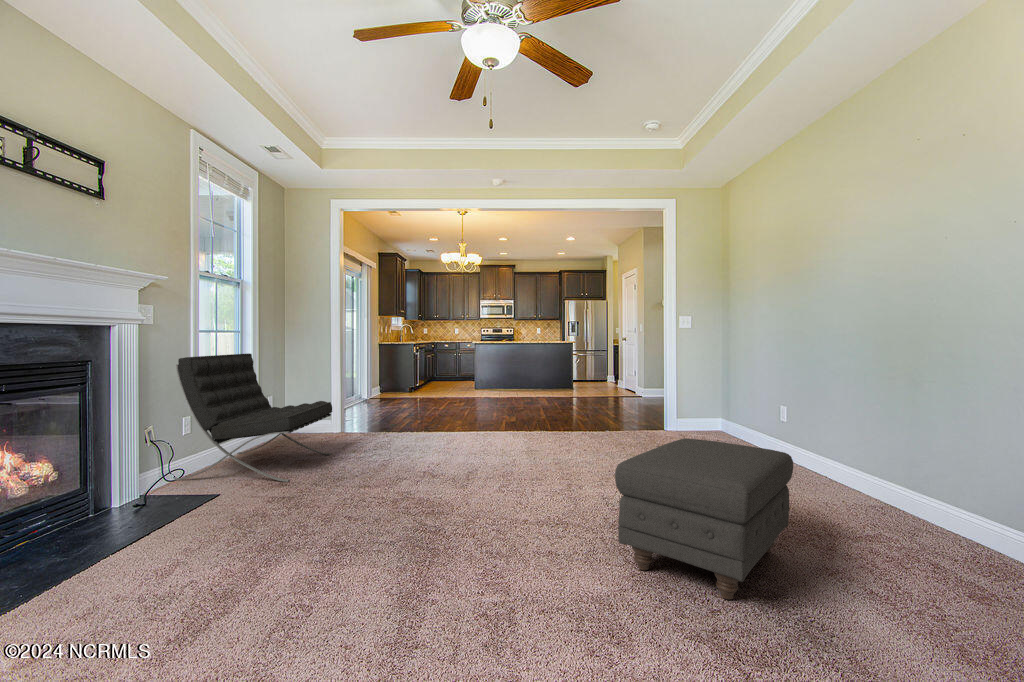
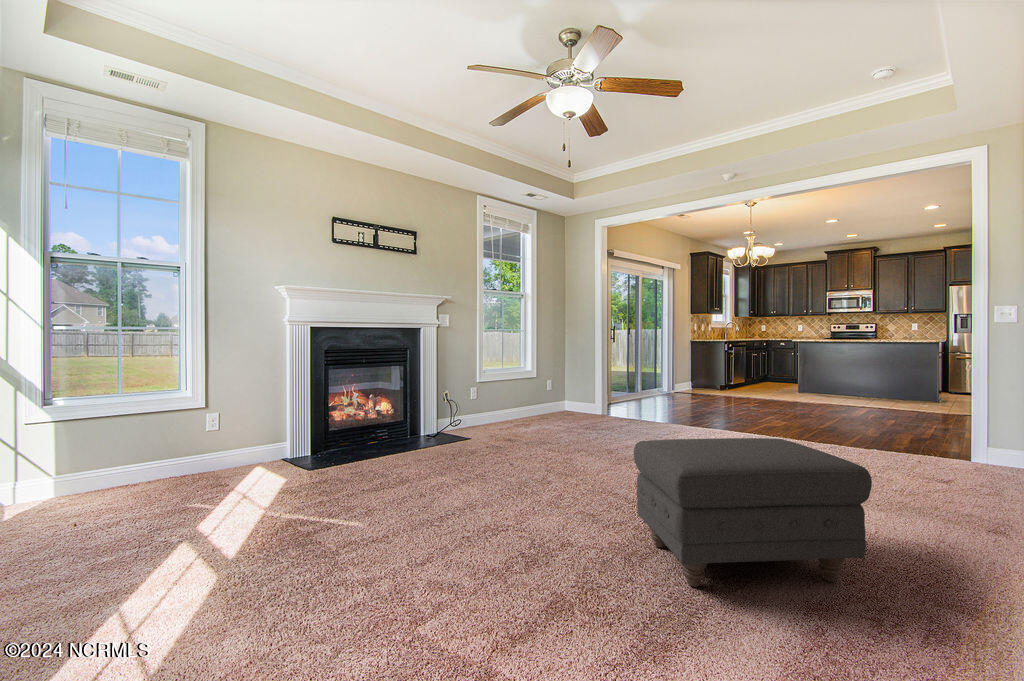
lounge chair: present [175,353,332,482] -> none [463,347,569,439]

